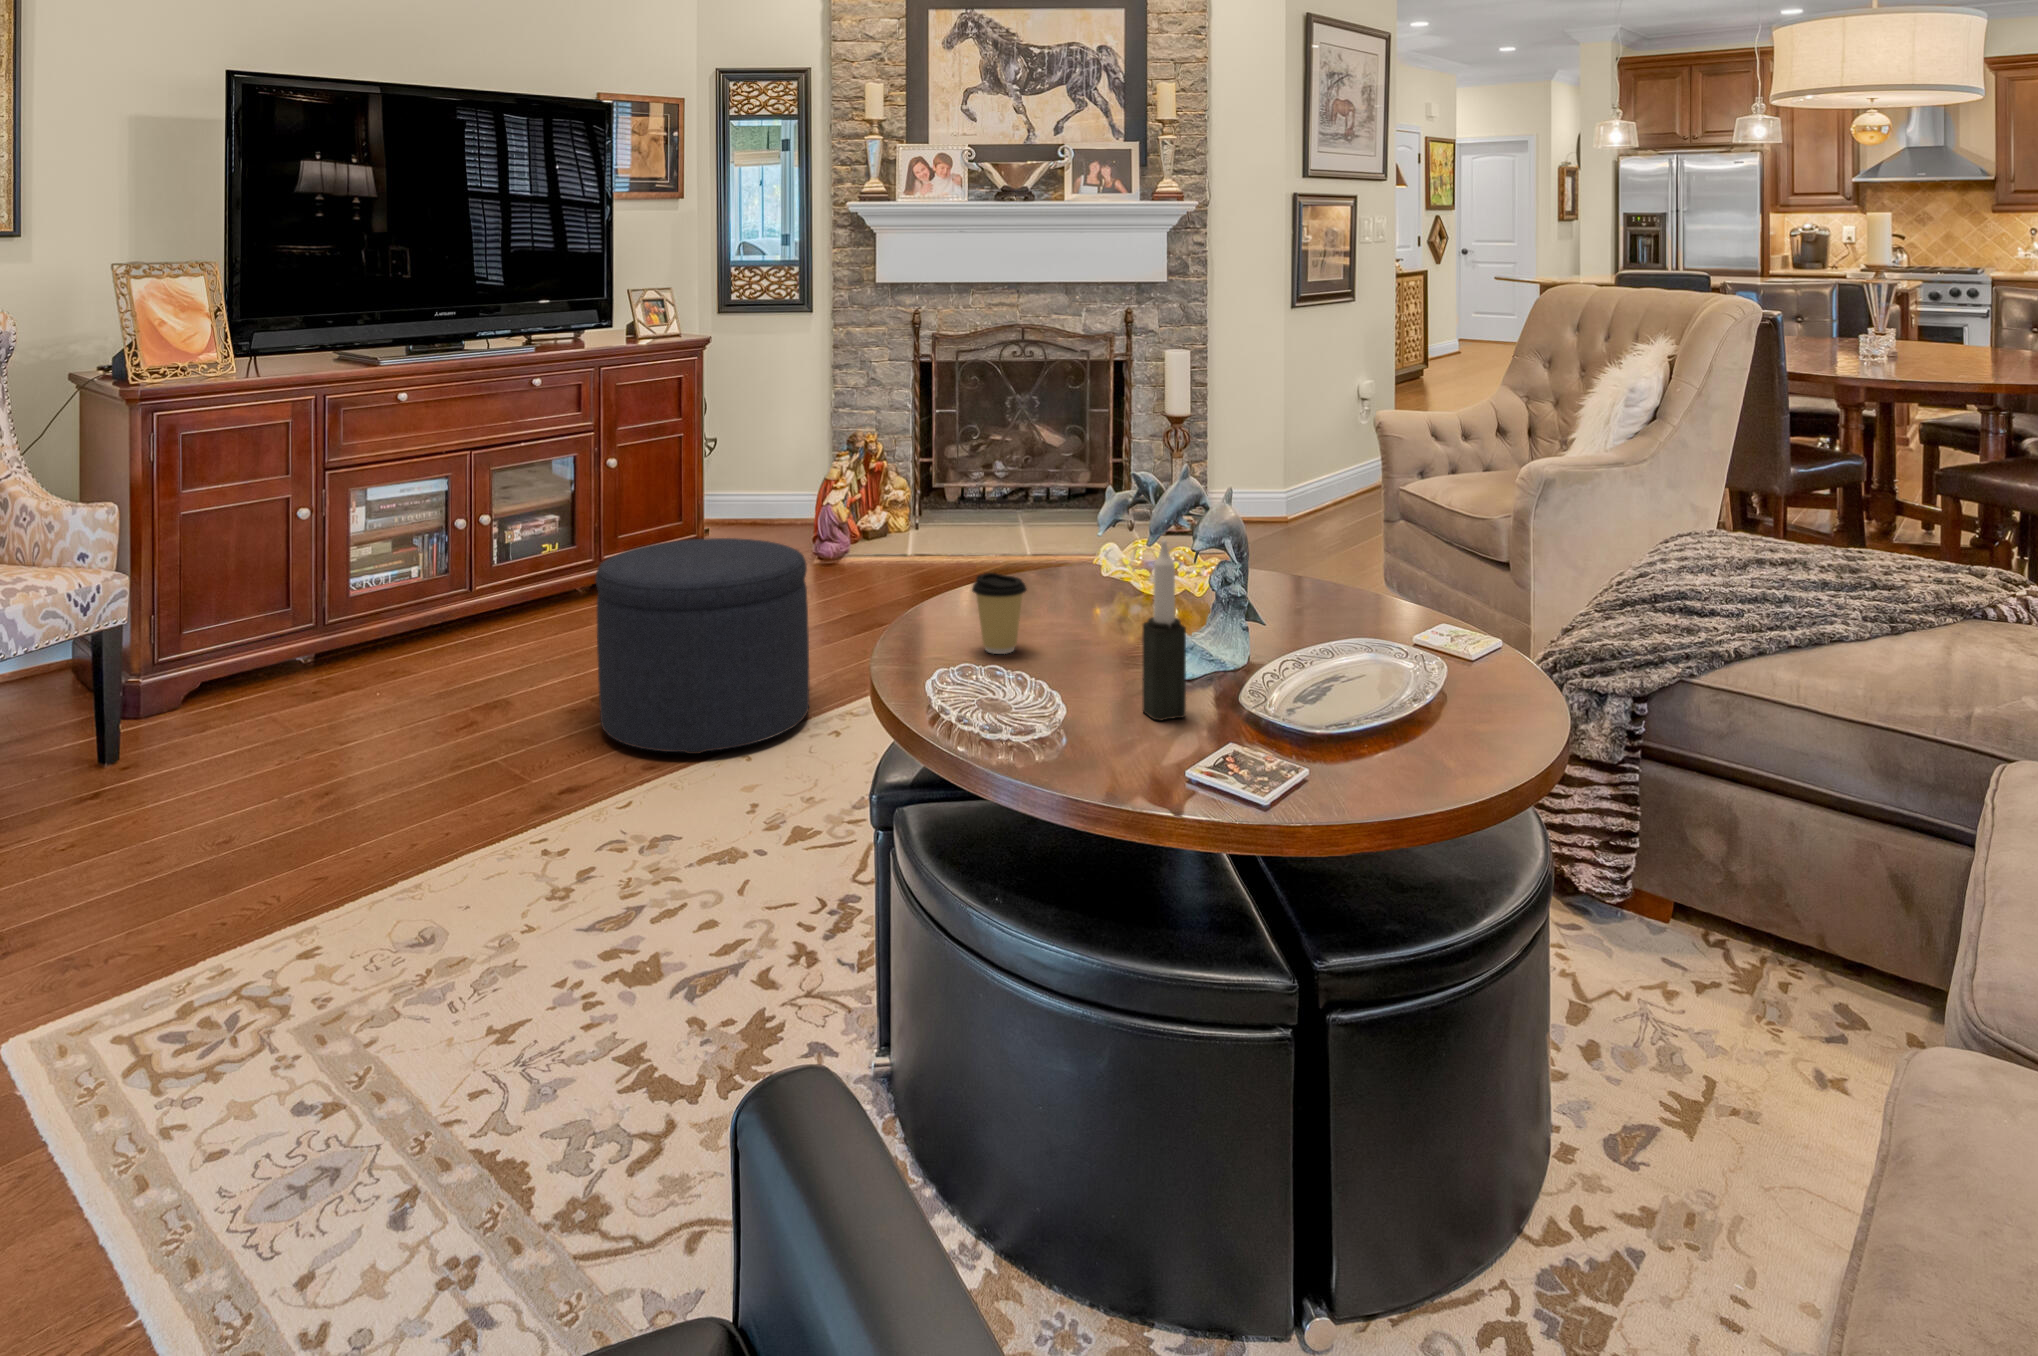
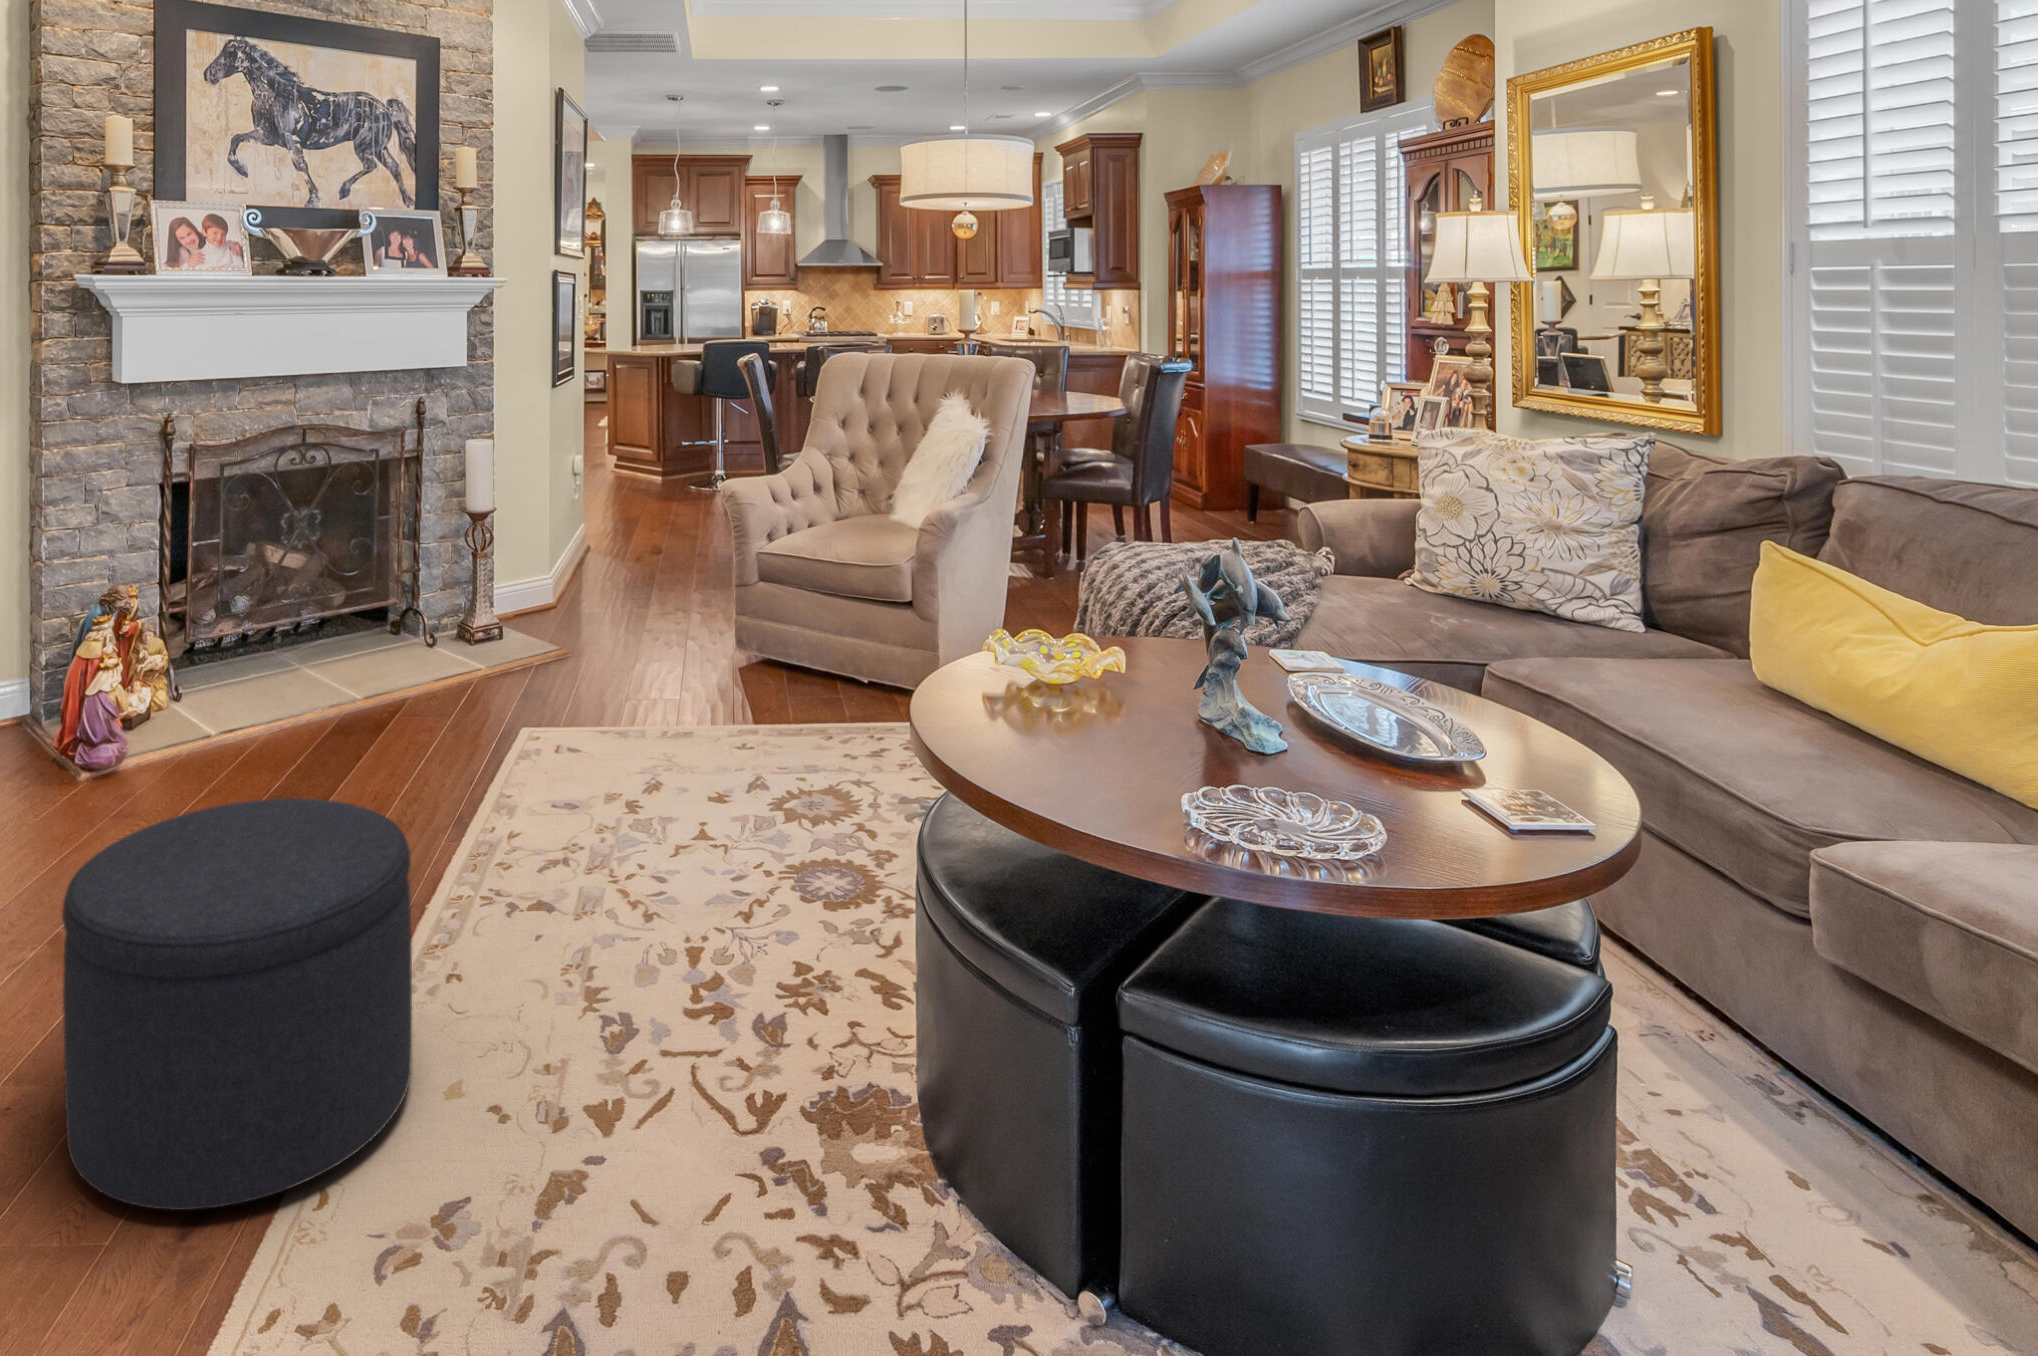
candle: present [1142,540,1186,720] -> none [1434,775,1489,998]
coffee cup: present [972,573,1027,654] -> none [1094,836,1170,949]

